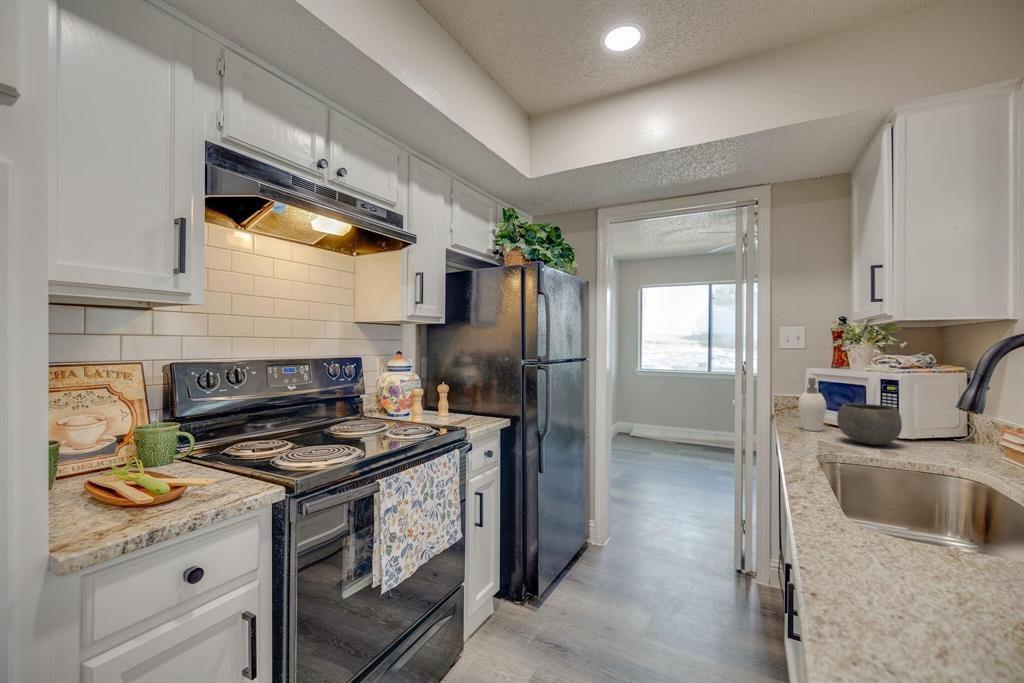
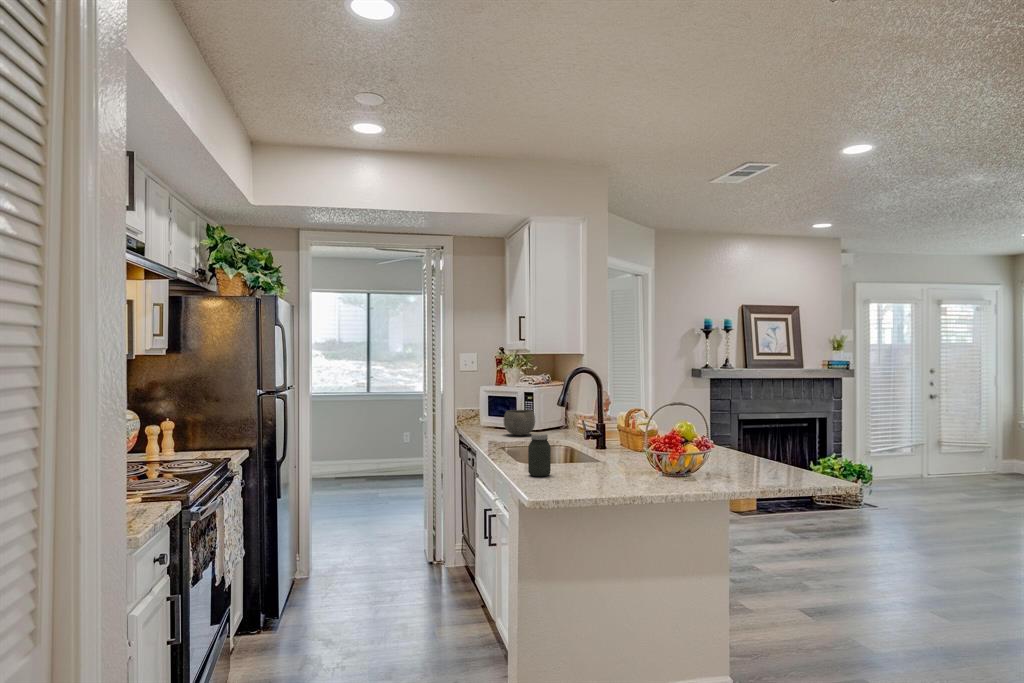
soap dispenser: present [798,378,827,431] -> none [479,394,496,433]
jar: none [845,483,928,616] -> present [528,433,551,477]

